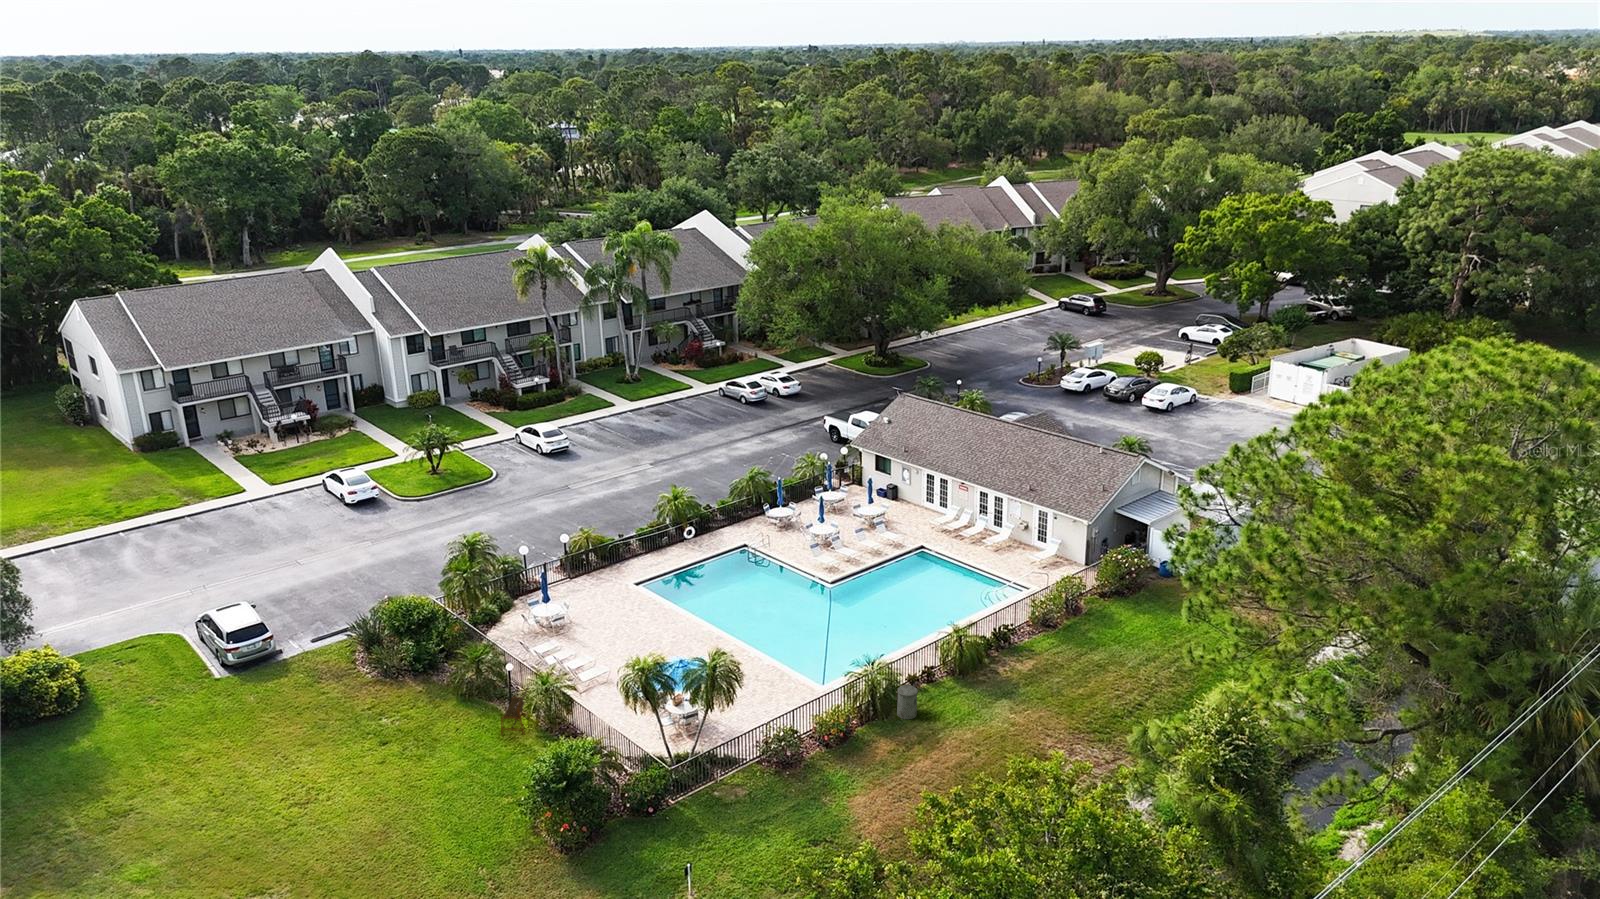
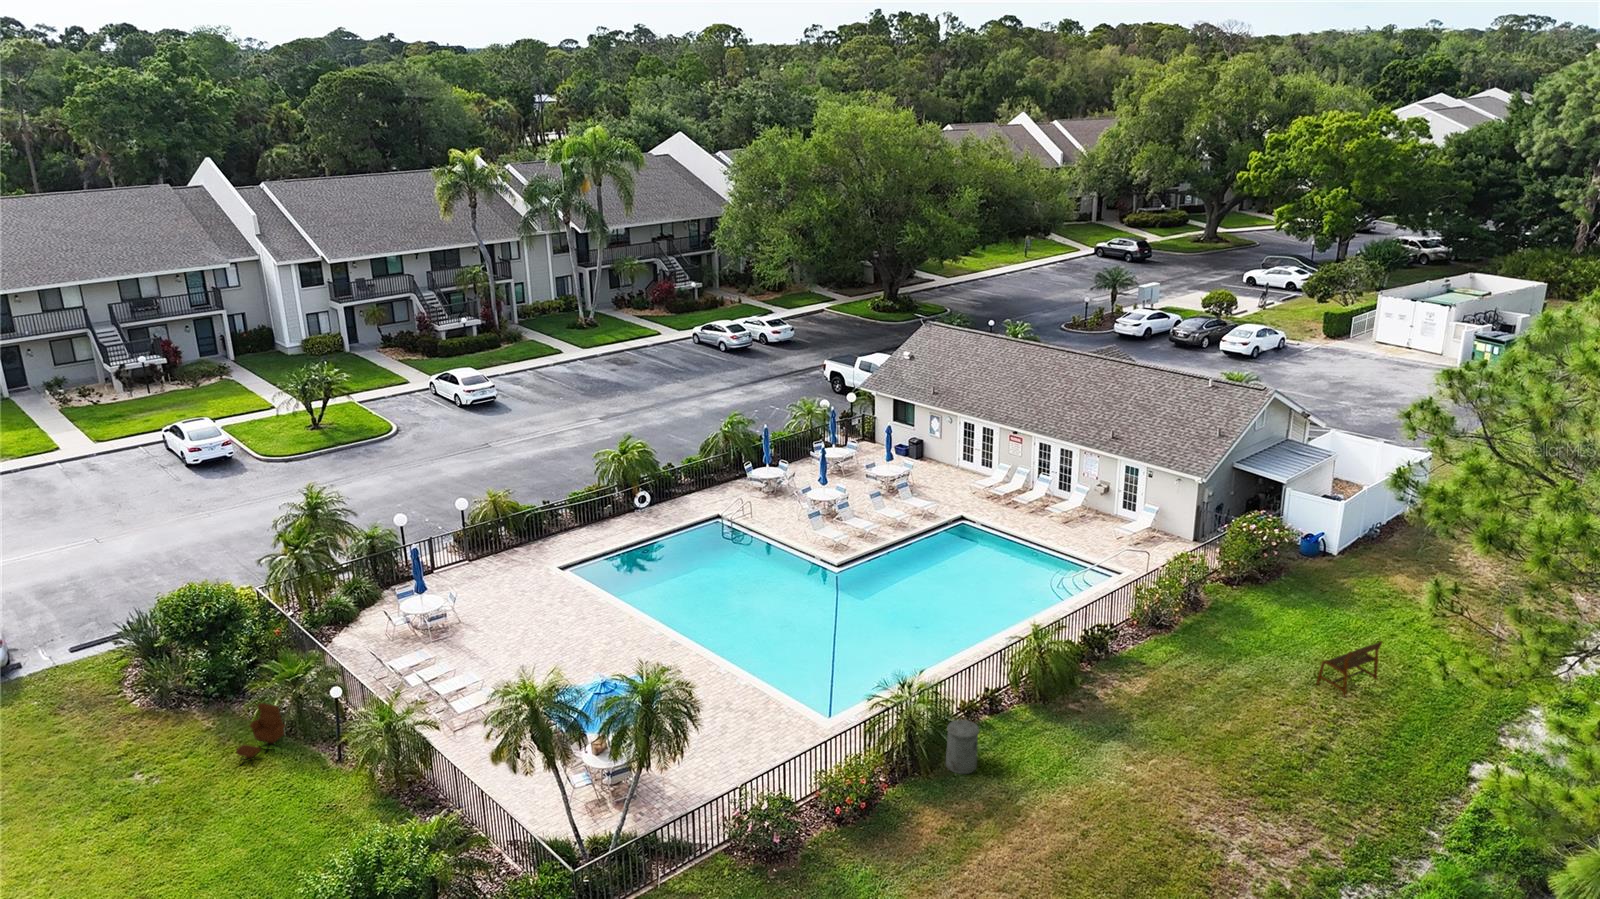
lounge chair: none [446,674,475,714] -> present [236,703,285,766]
bench: present [501,686,529,735] -> present [1316,641,1382,697]

